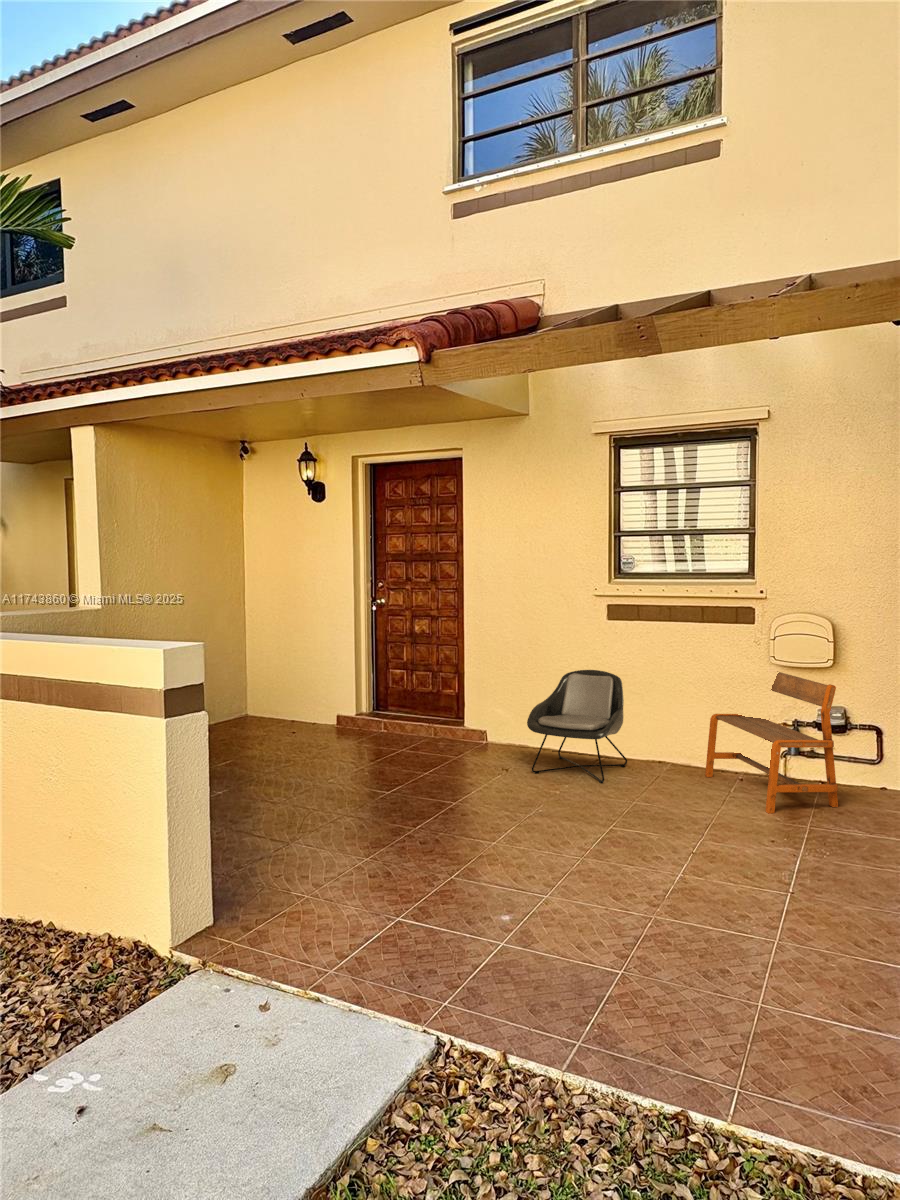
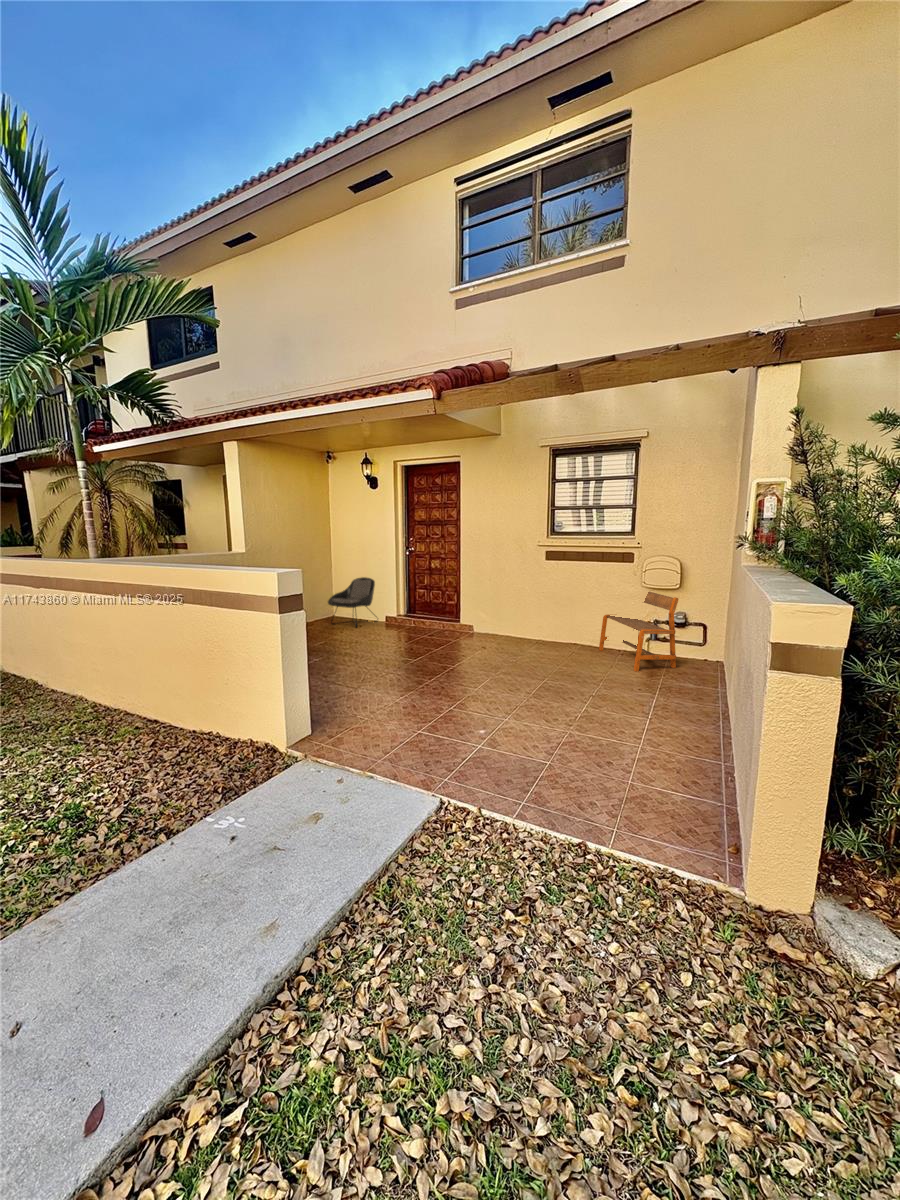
lounge chair: present [527,670,627,783] -> present [328,577,376,627]

